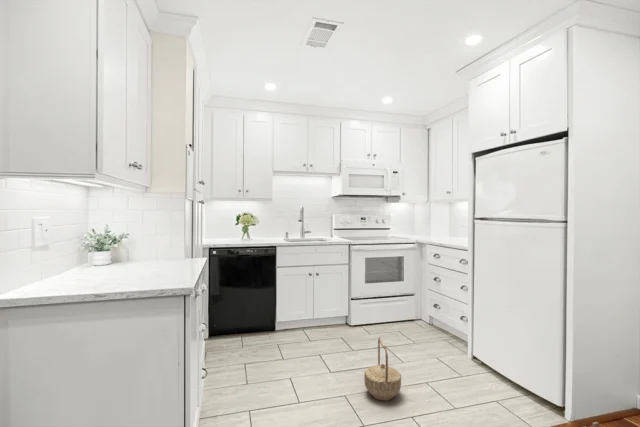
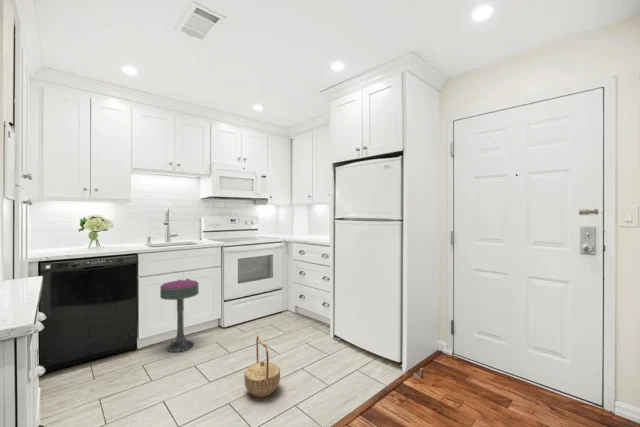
bar stool: none [294,275,327,342] -> present [160,280,199,352]

